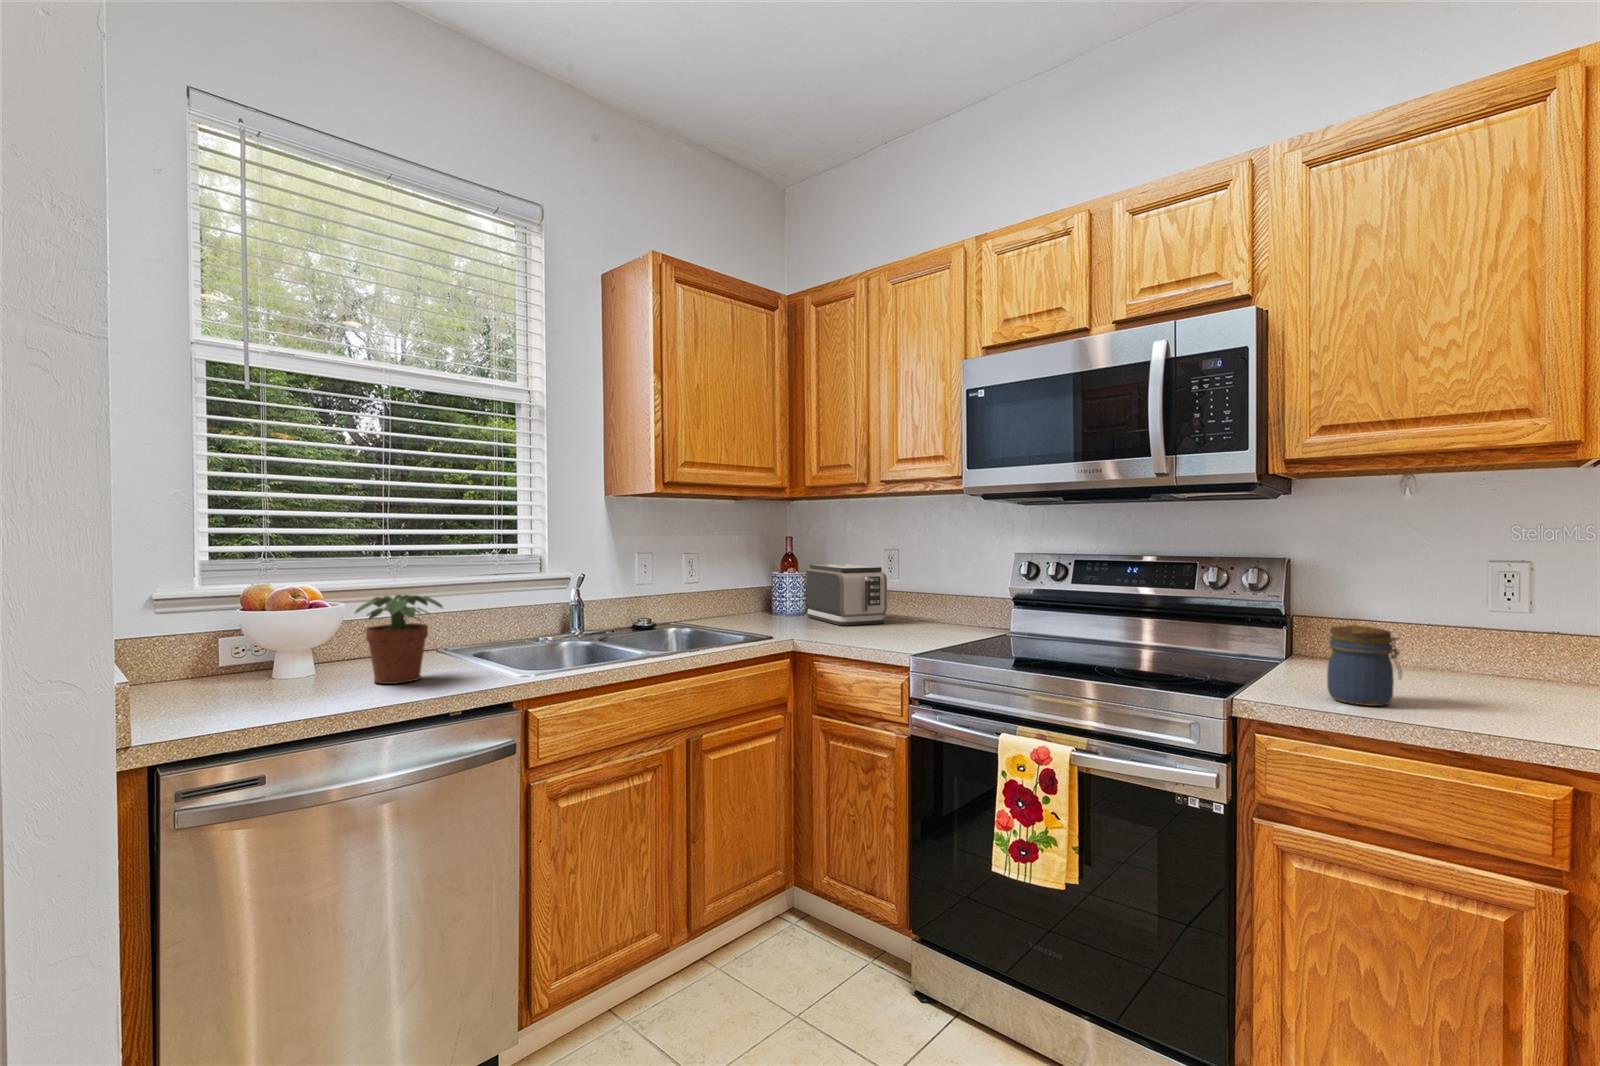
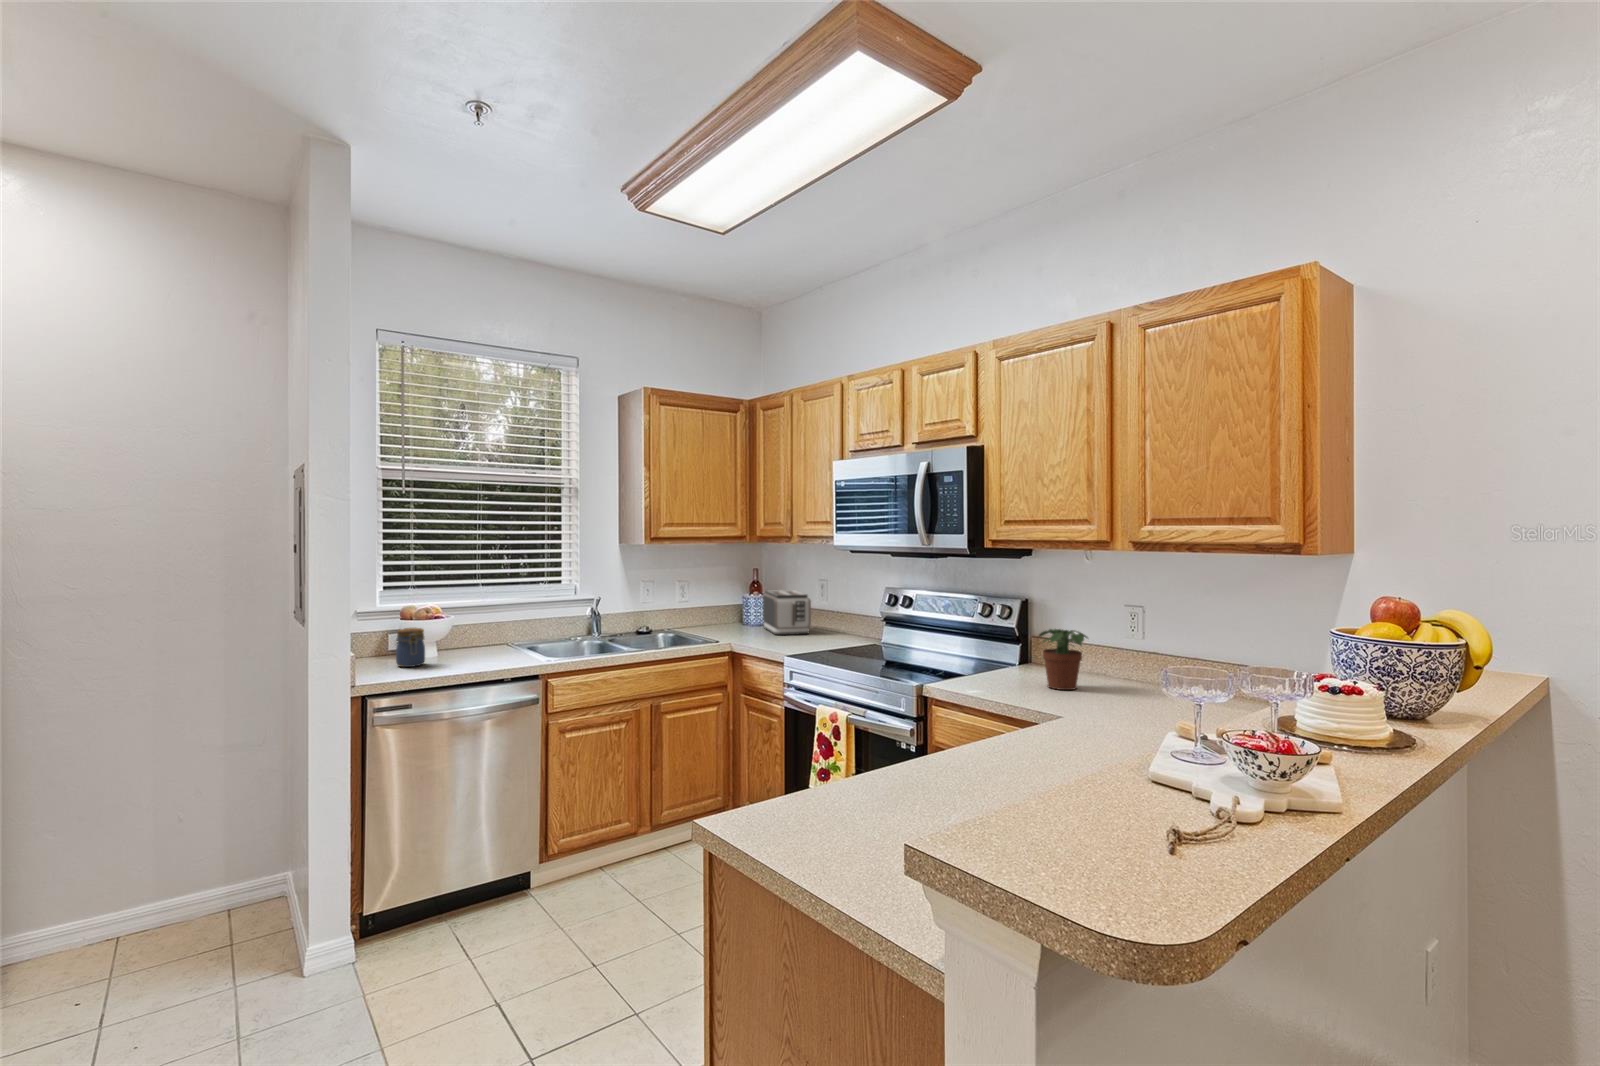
potted plant: present [355,595,442,684] -> present [1039,629,1088,690]
jar: present [1327,625,1402,706] -> present [396,628,425,667]

